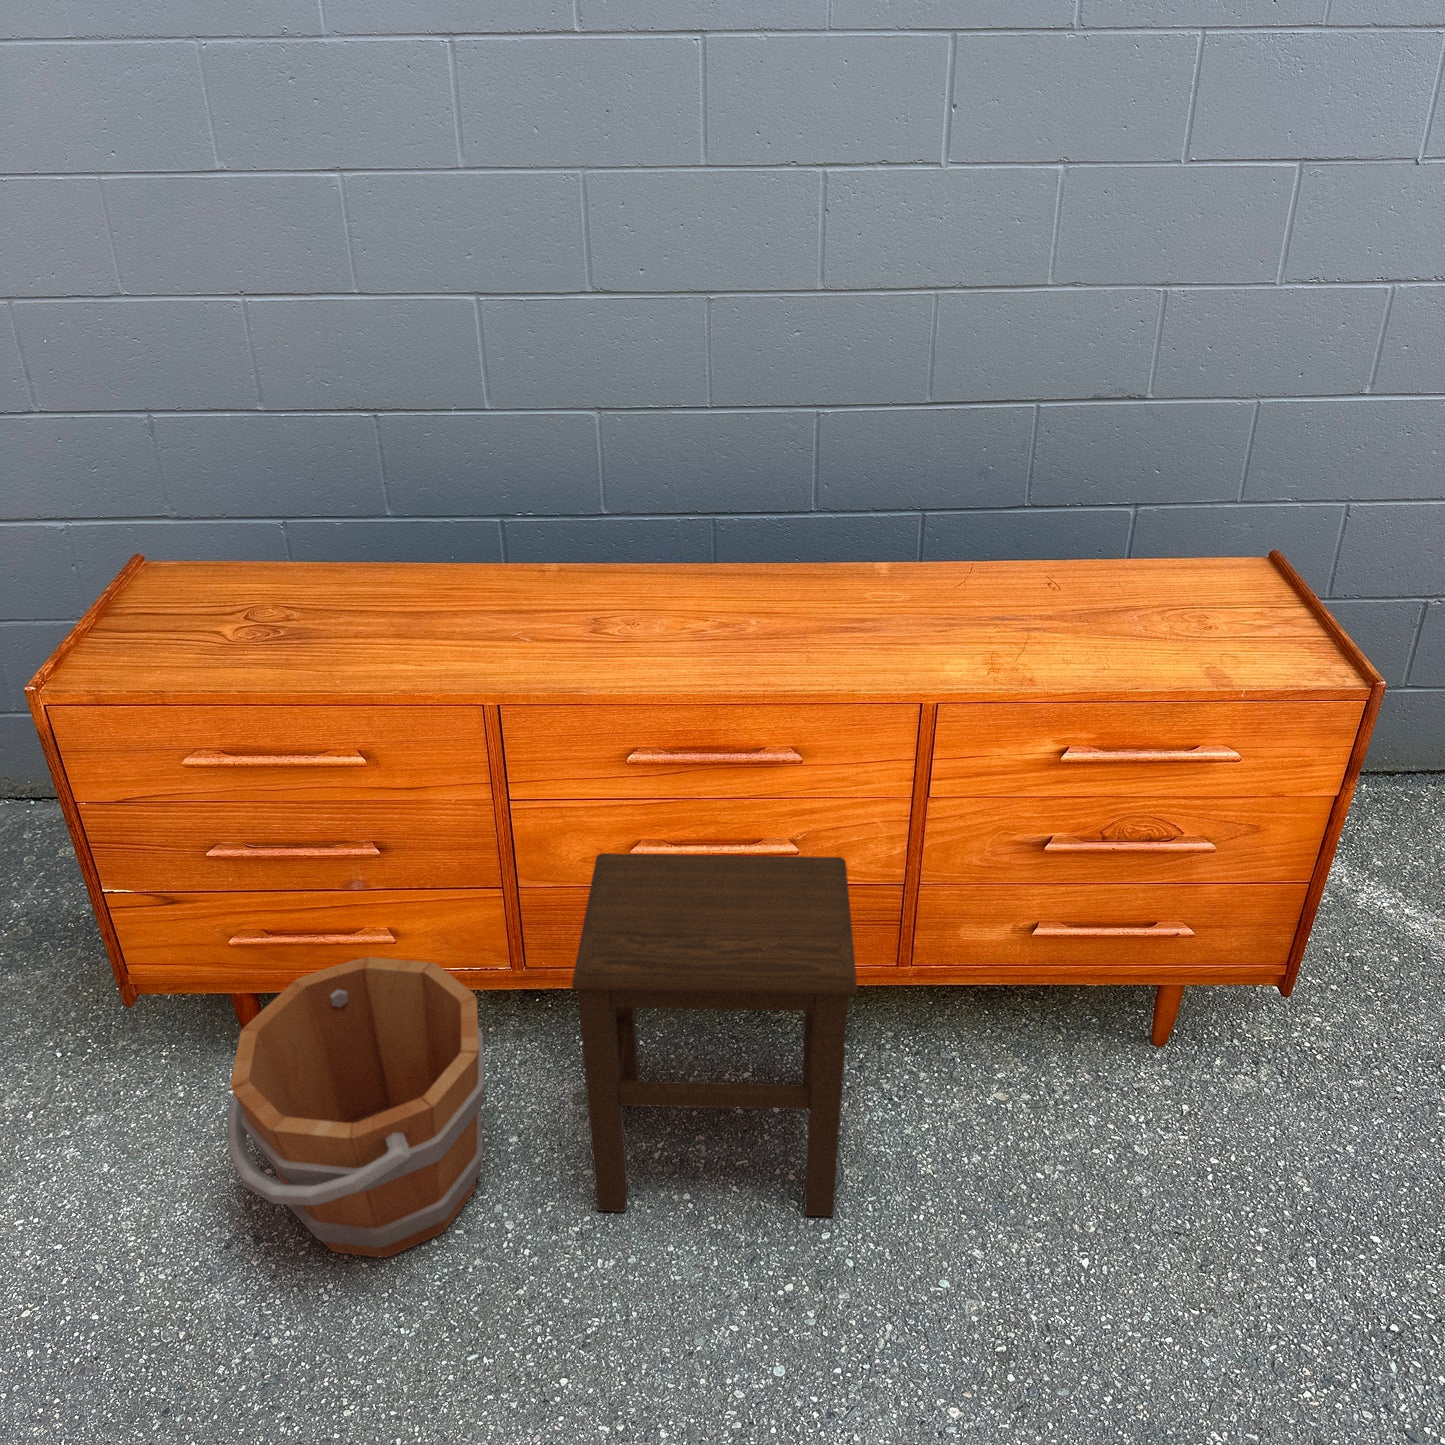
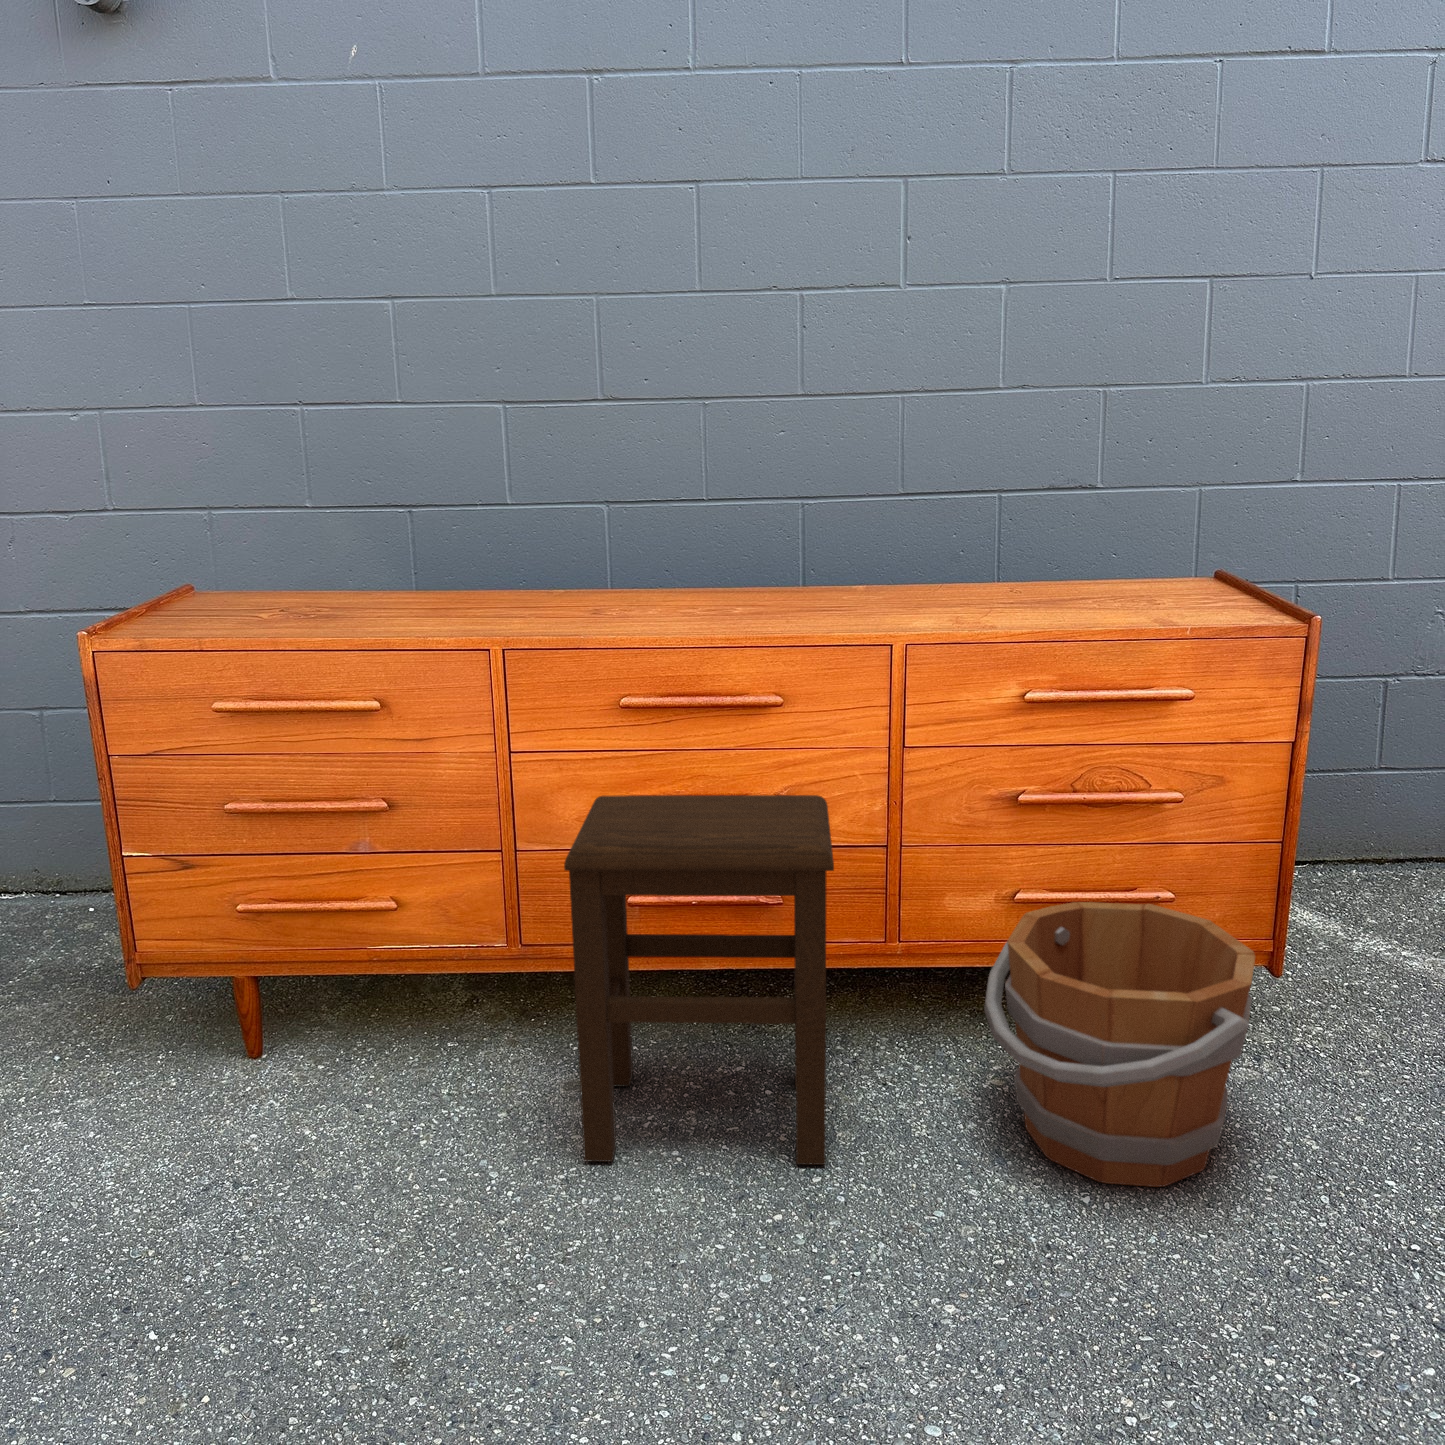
bucket: present [227,957,484,1258] -> present [984,902,1255,1187]

